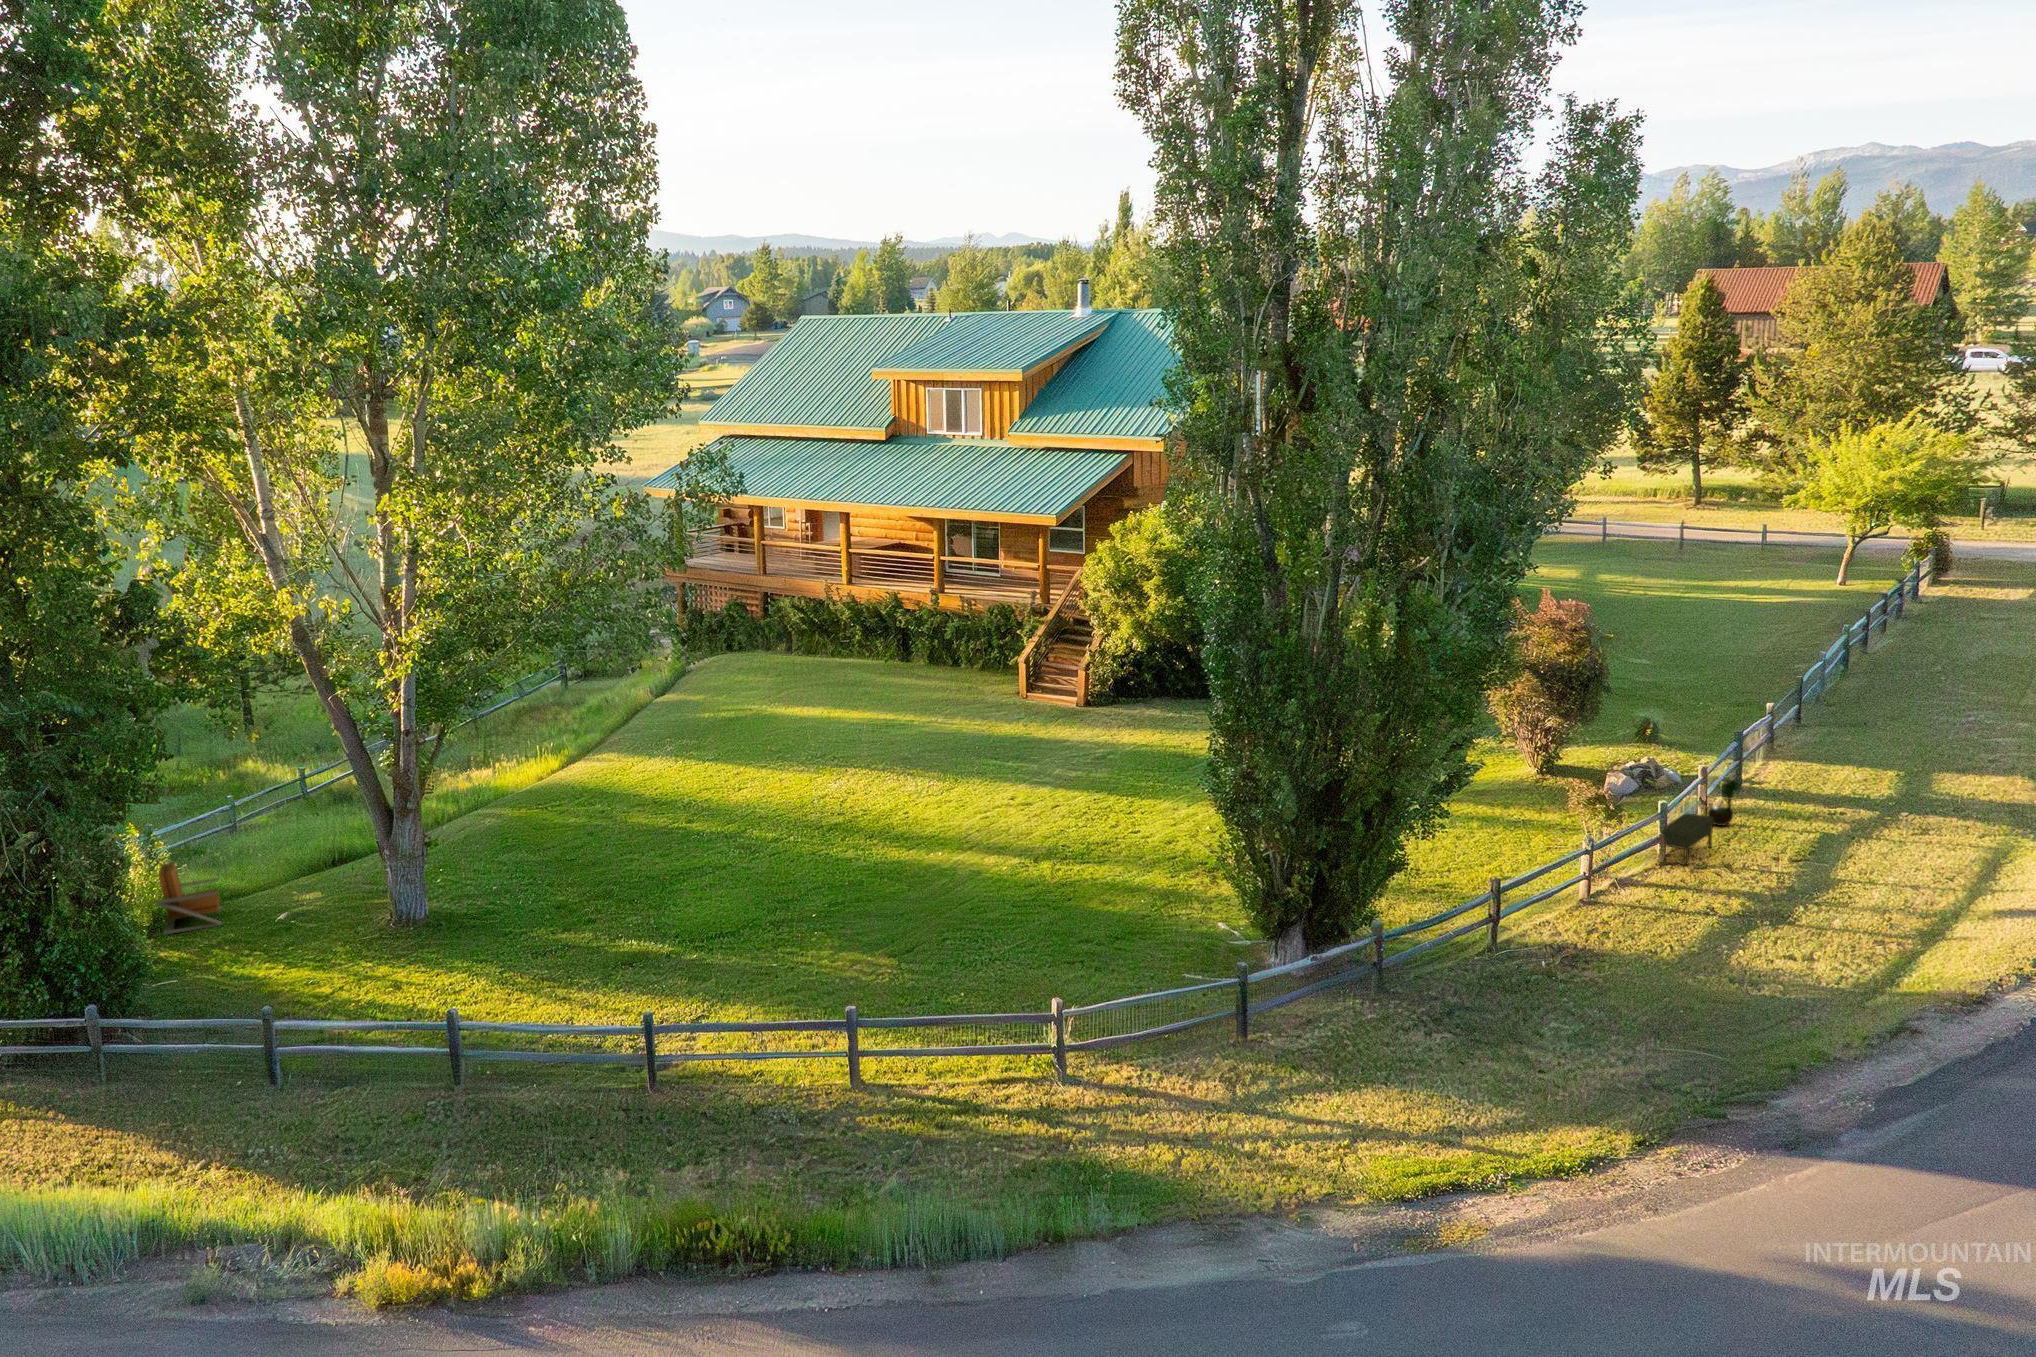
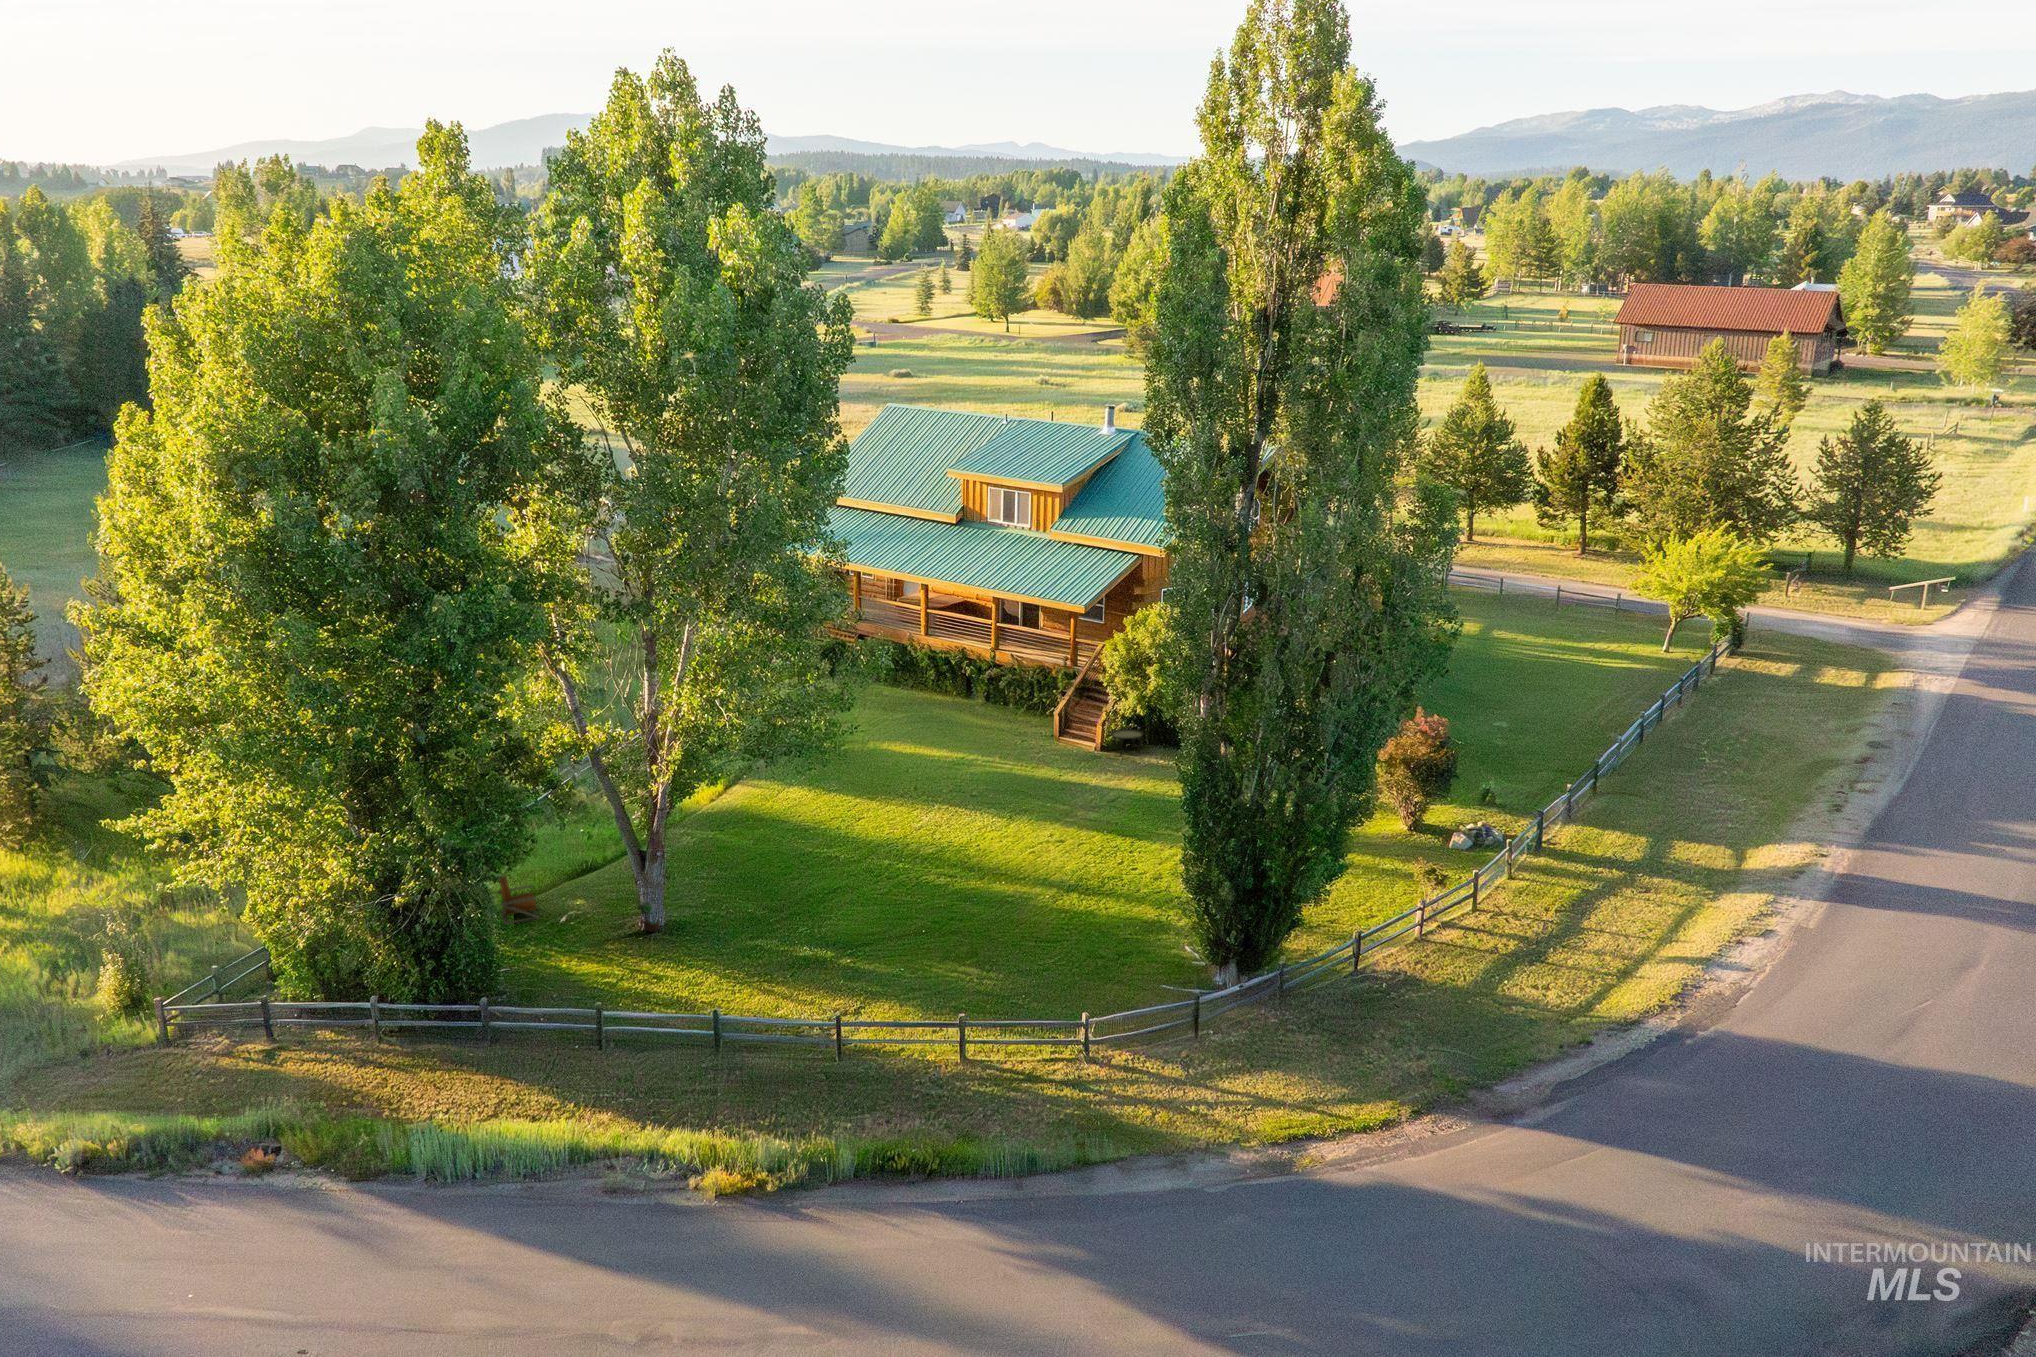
round table: none [1097,675,1144,709] -> present [1111,729,1143,754]
potted tree: present [1708,779,1741,826] -> present [637,903,659,932]
bench: present [1662,813,1714,865] -> none [1473,876,1512,914]

